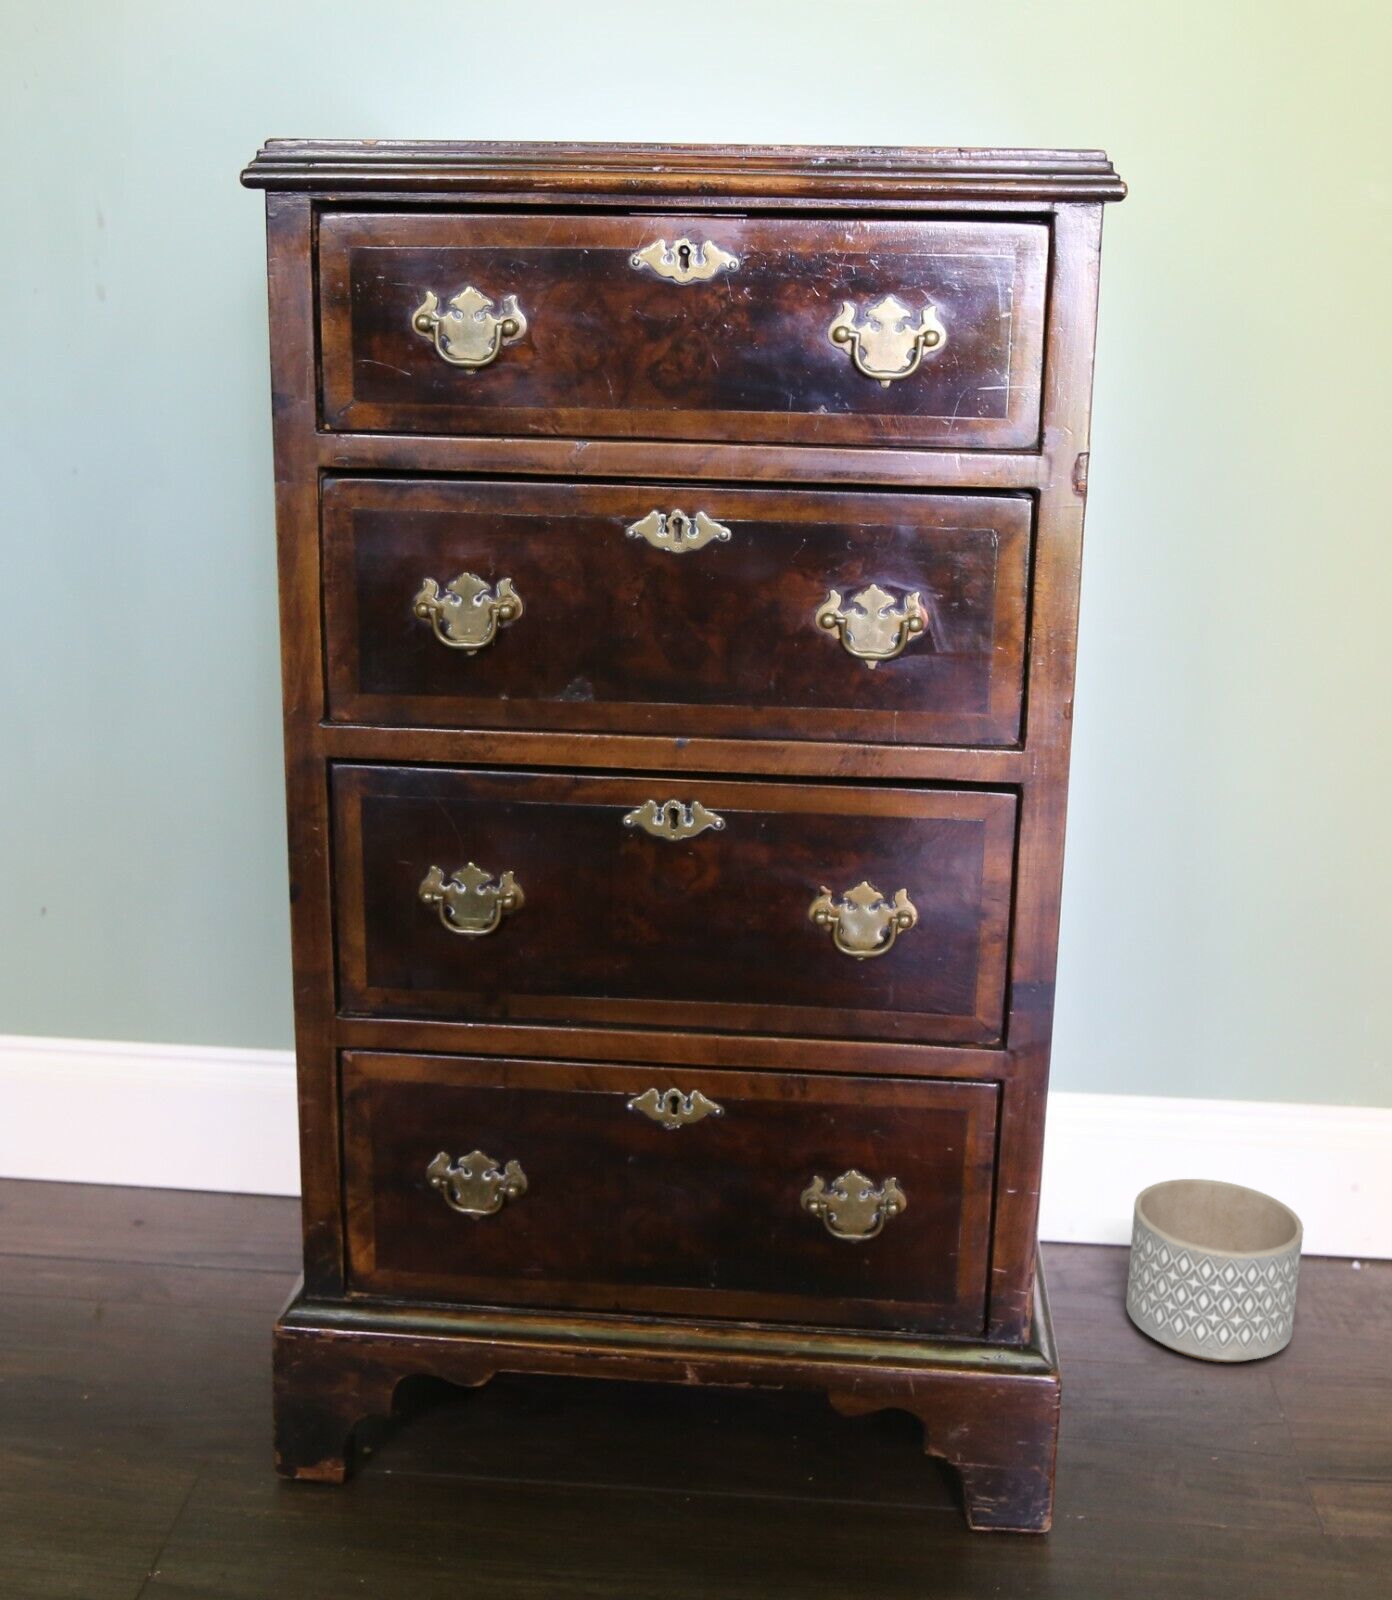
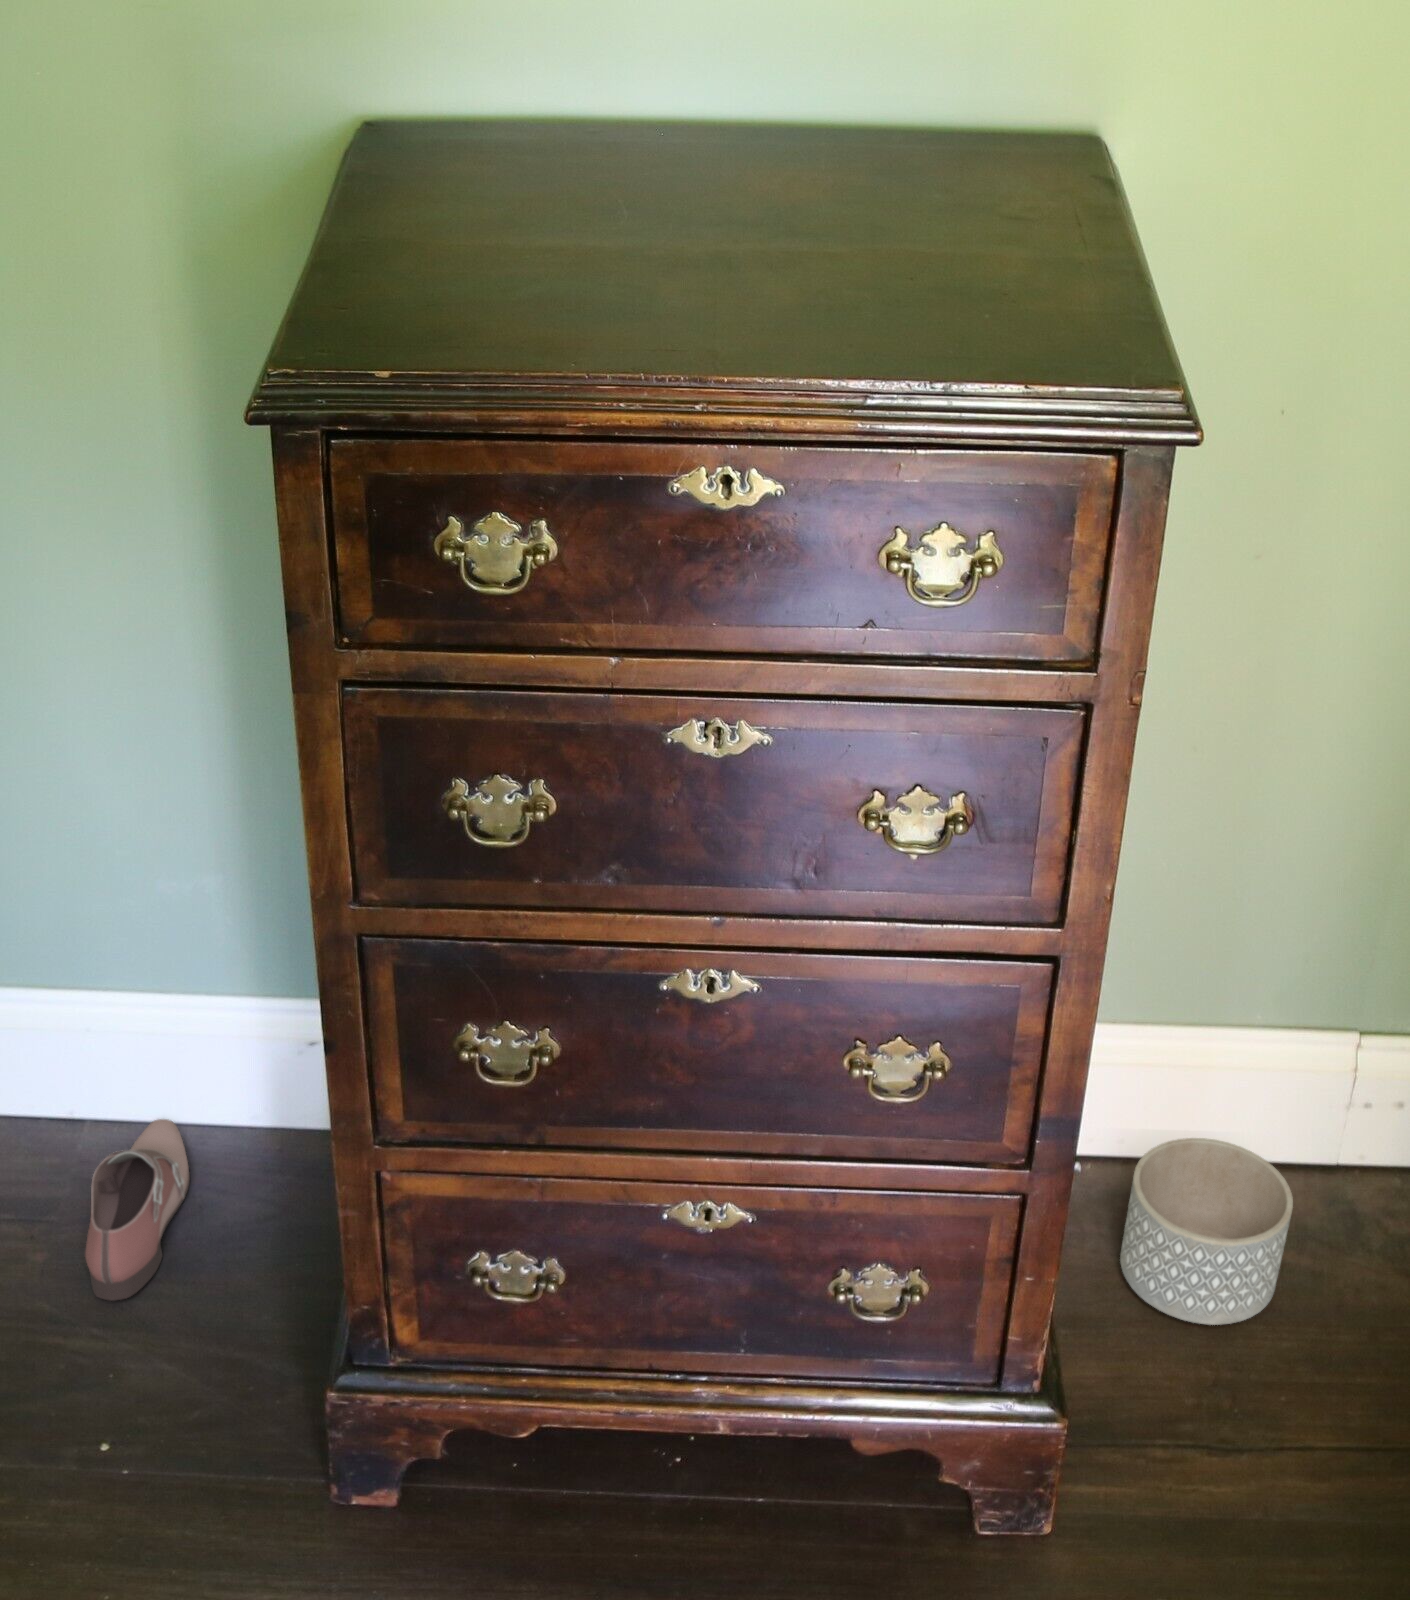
shoe: none [79,1153,204,1293] -> present [85,1119,190,1301]

